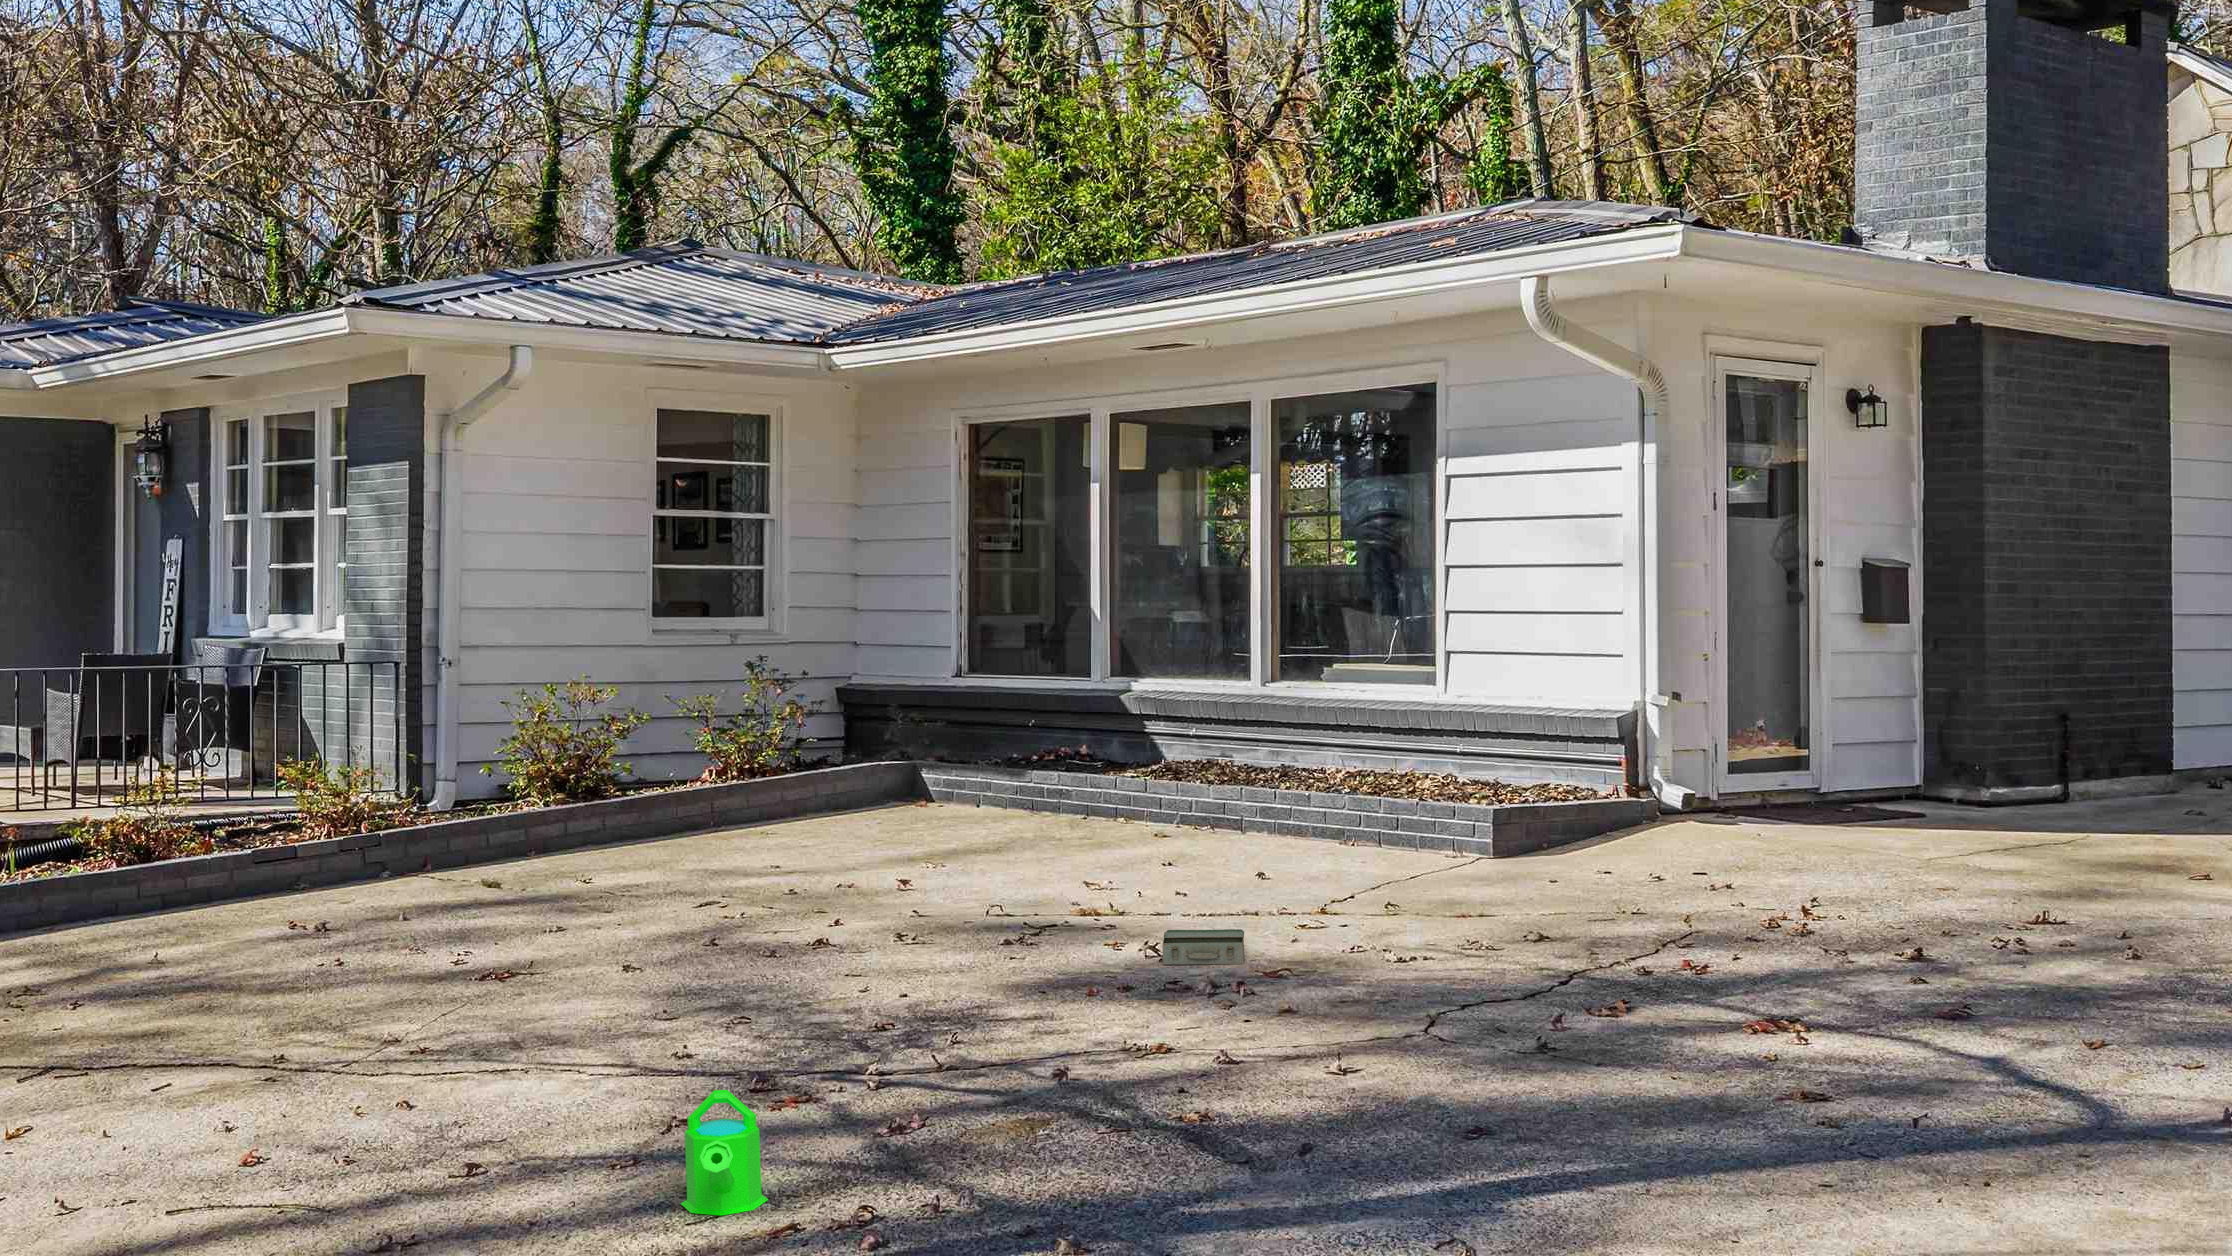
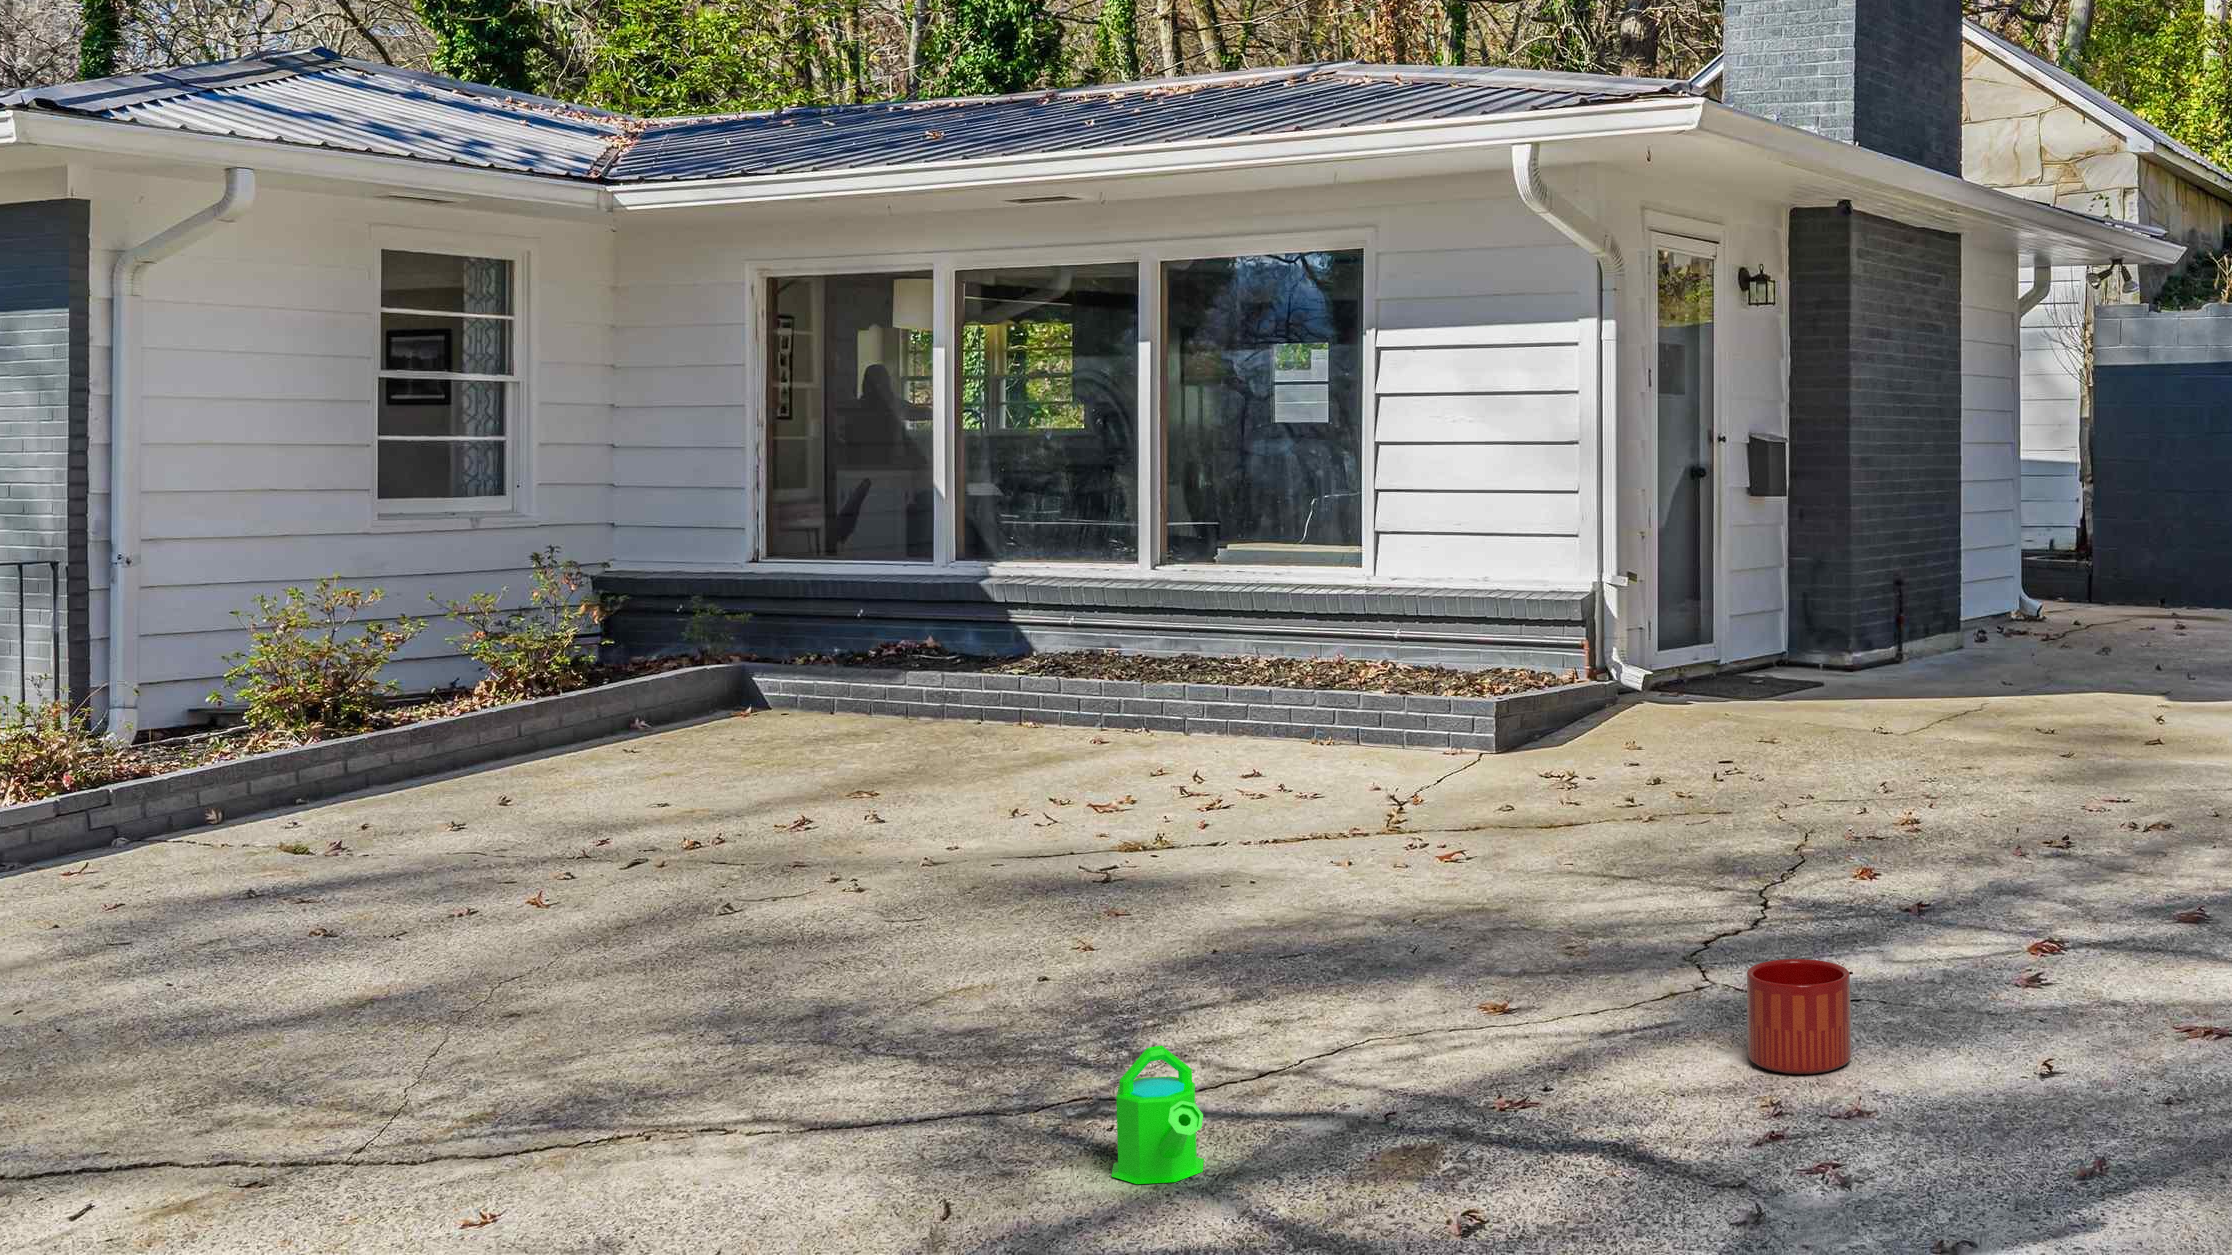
toolbox: present [1162,929,1244,965] -> none [1274,830,1371,873]
planter: none [1330,1076,1441,1196] -> present [1747,959,1851,1074]

